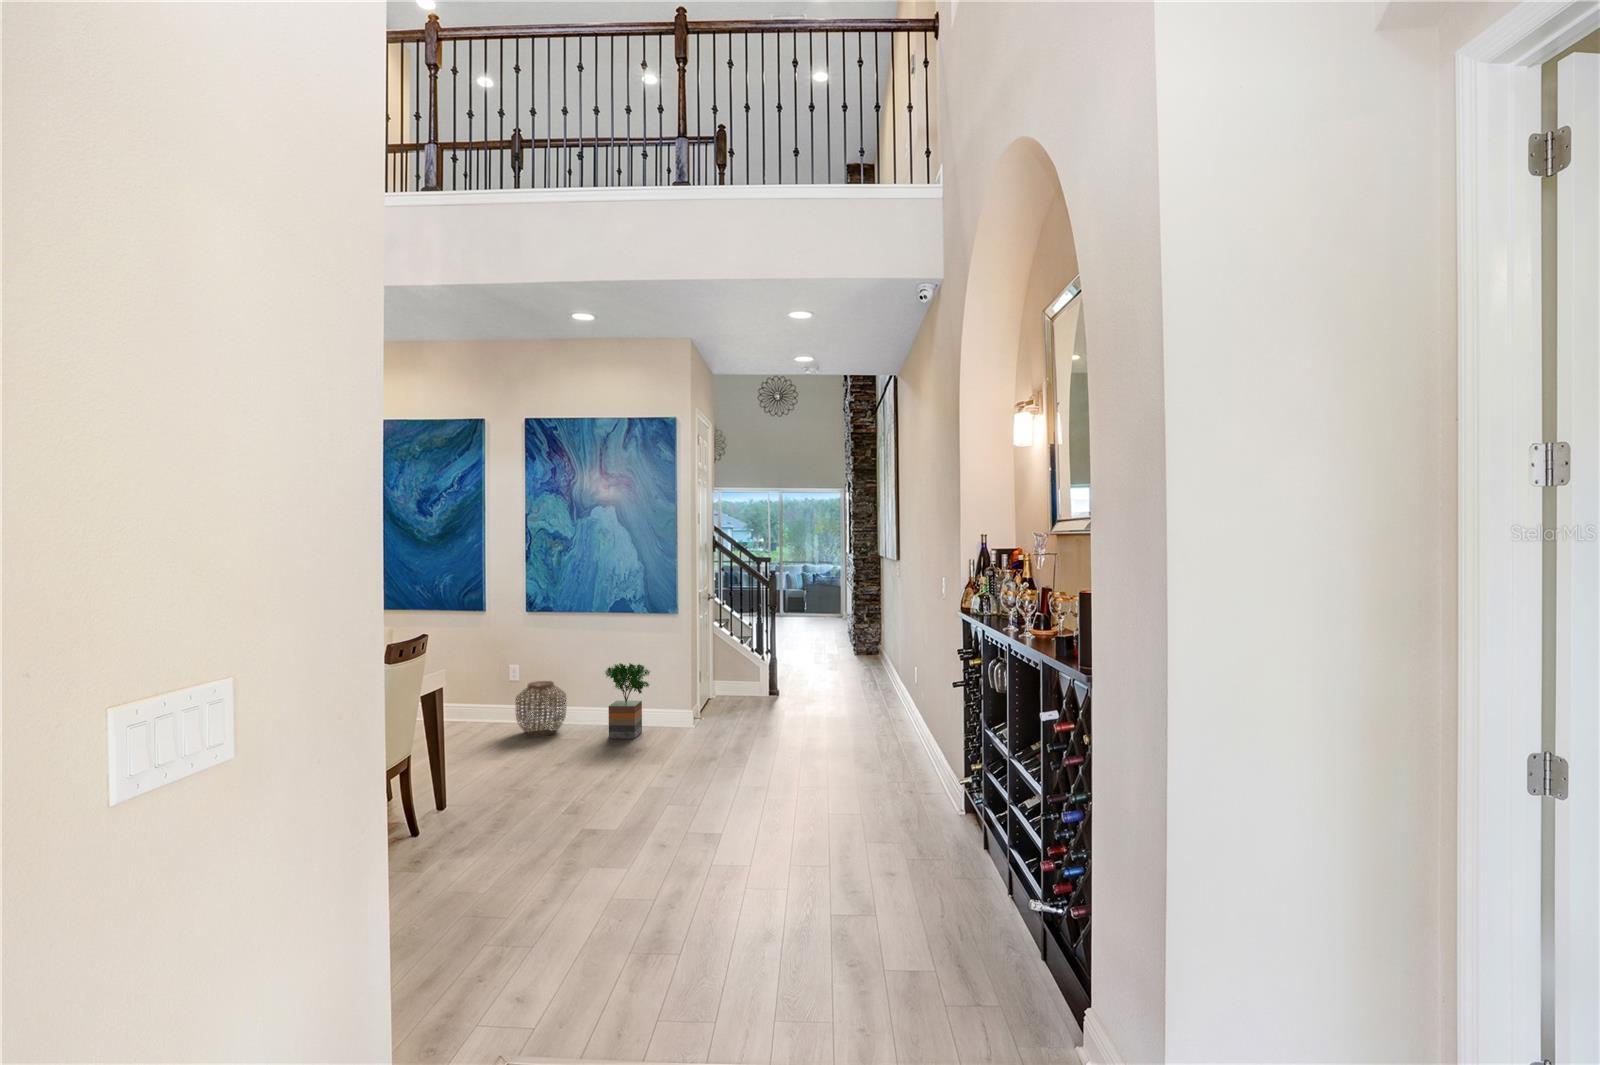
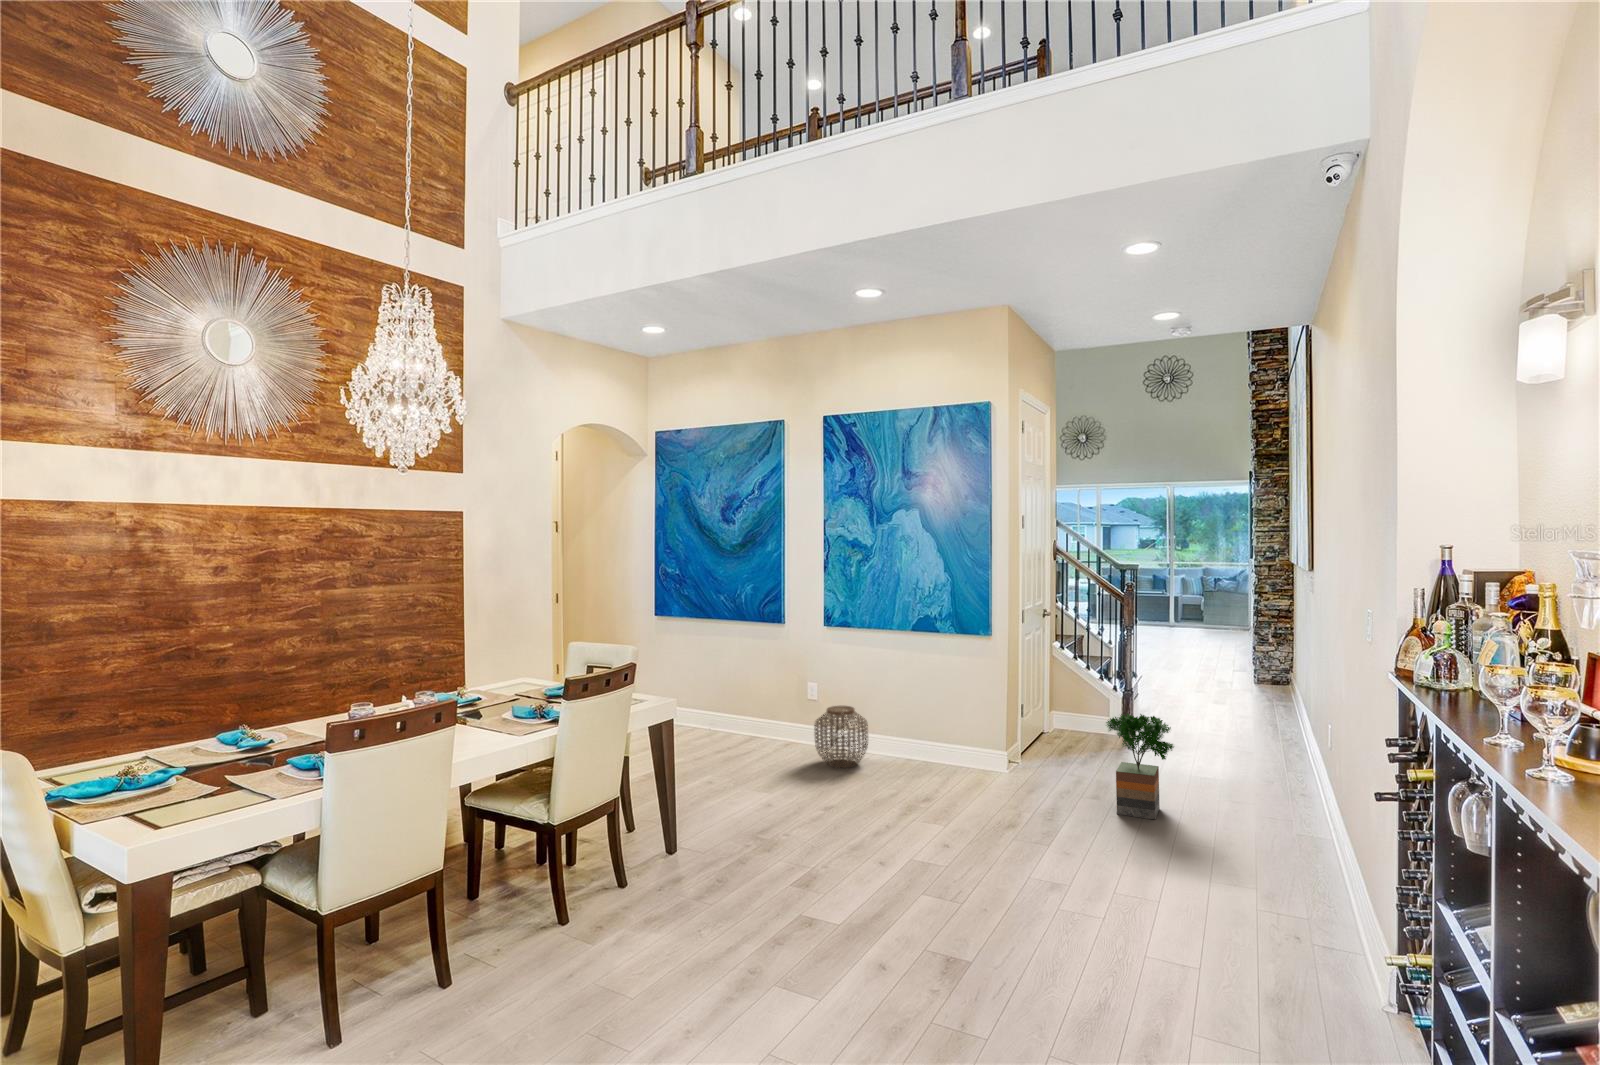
potted tree: present [605,663,650,739] -> present [1106,713,1174,819]

